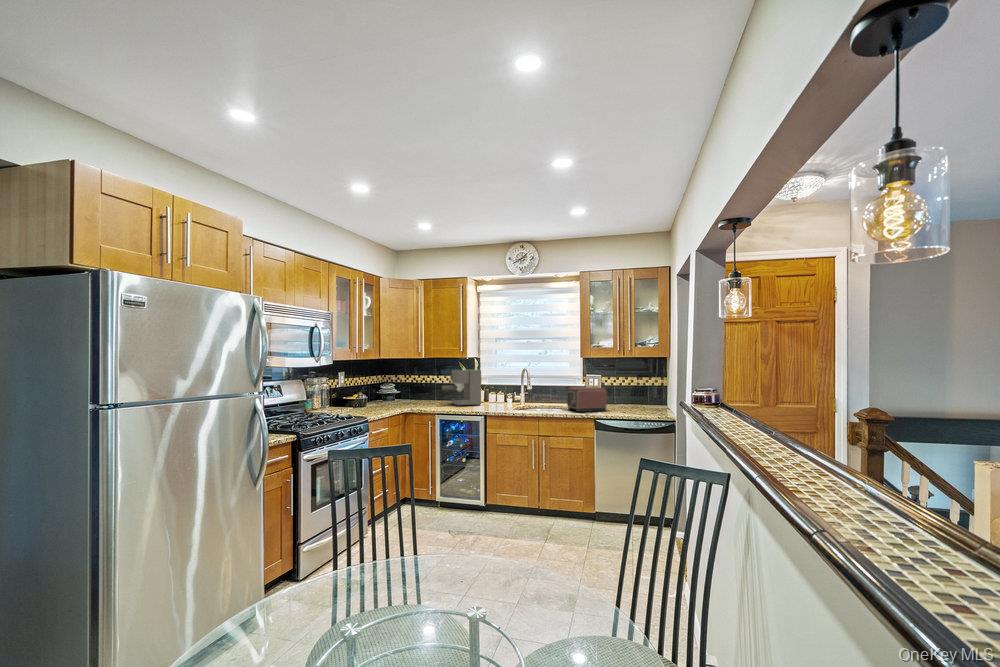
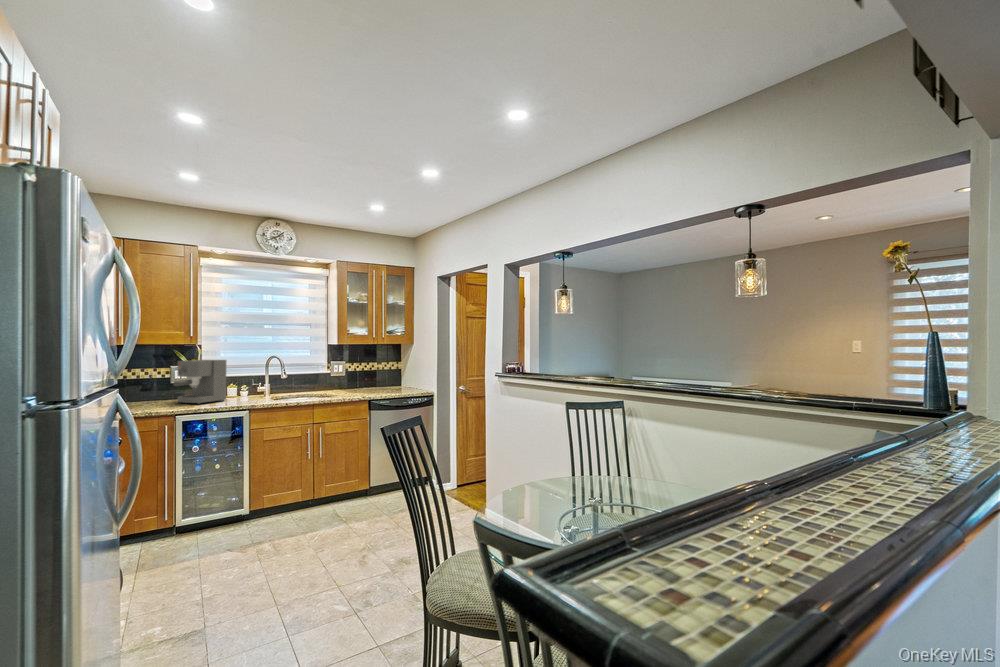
toaster: present [567,387,607,412] -> none [333,372,369,396]

